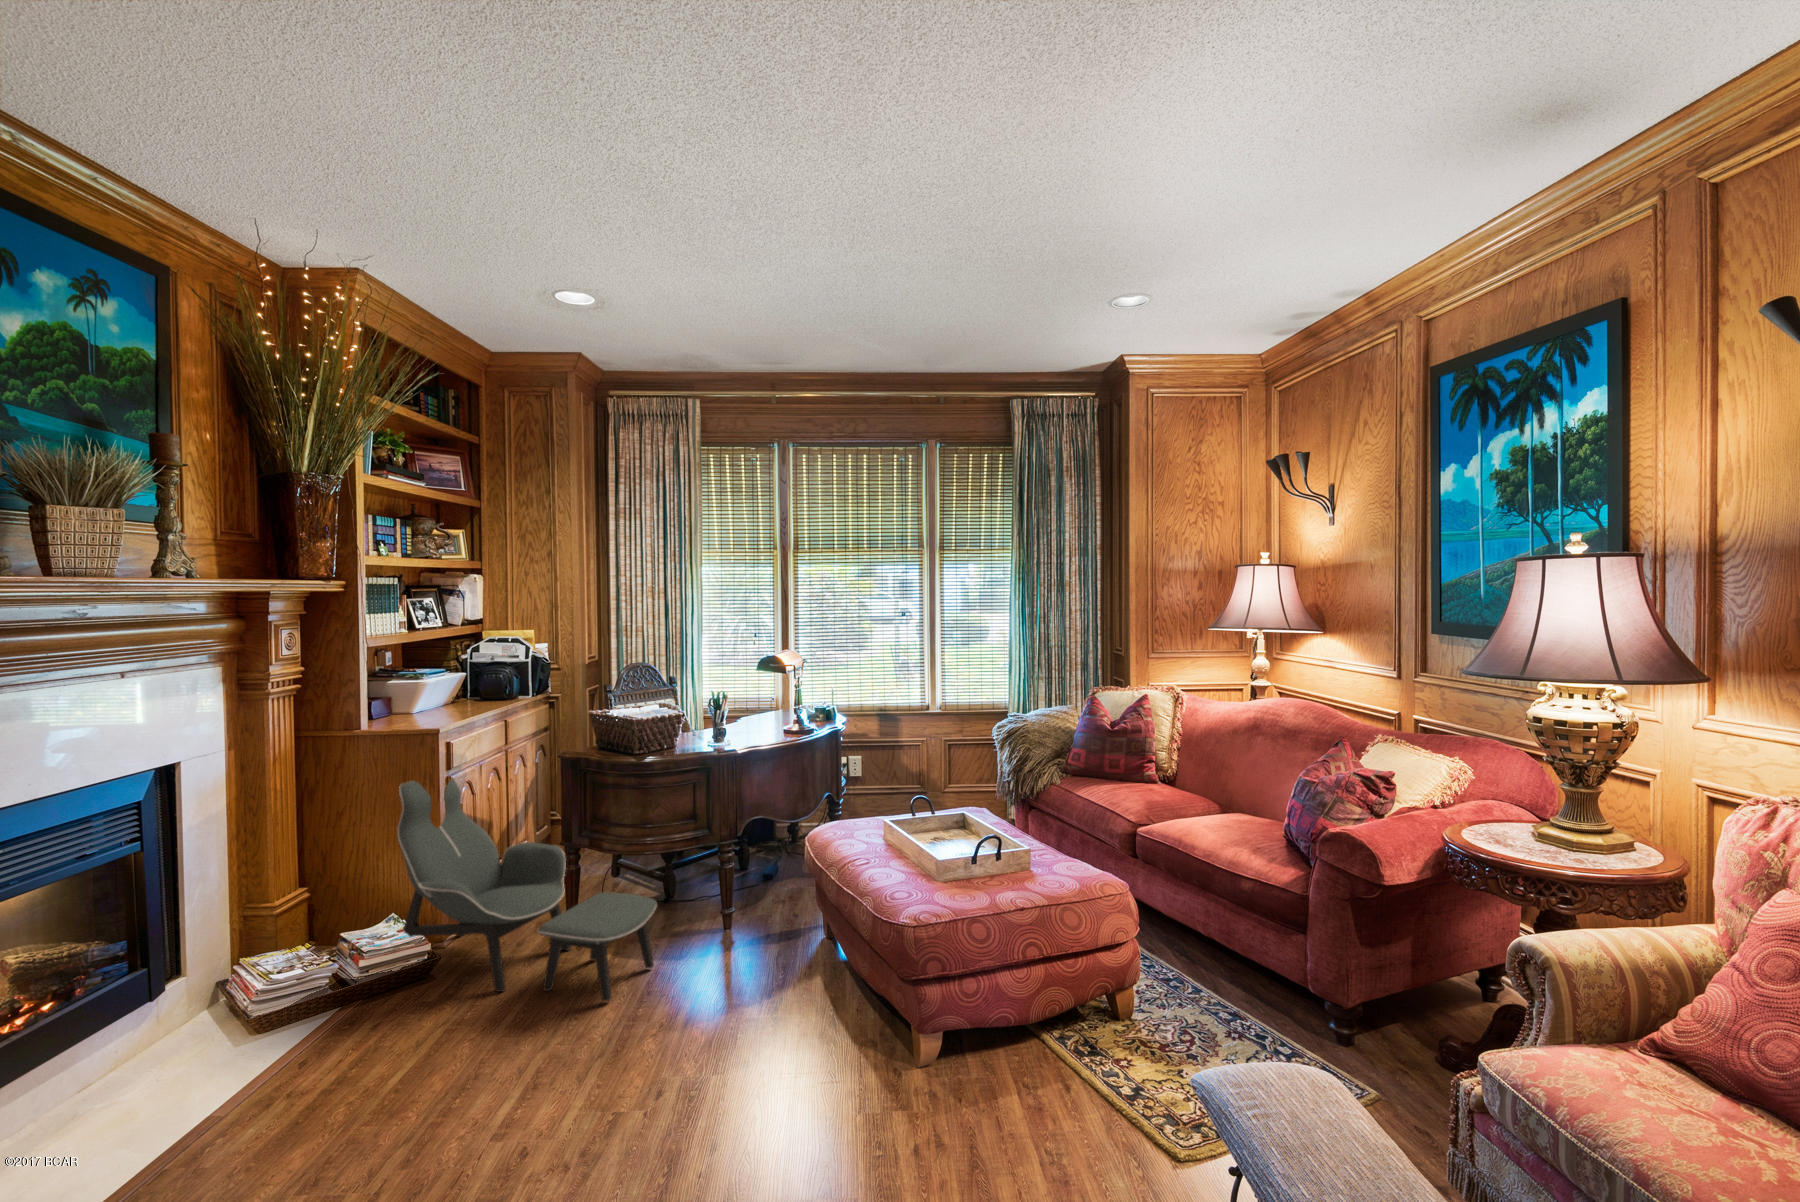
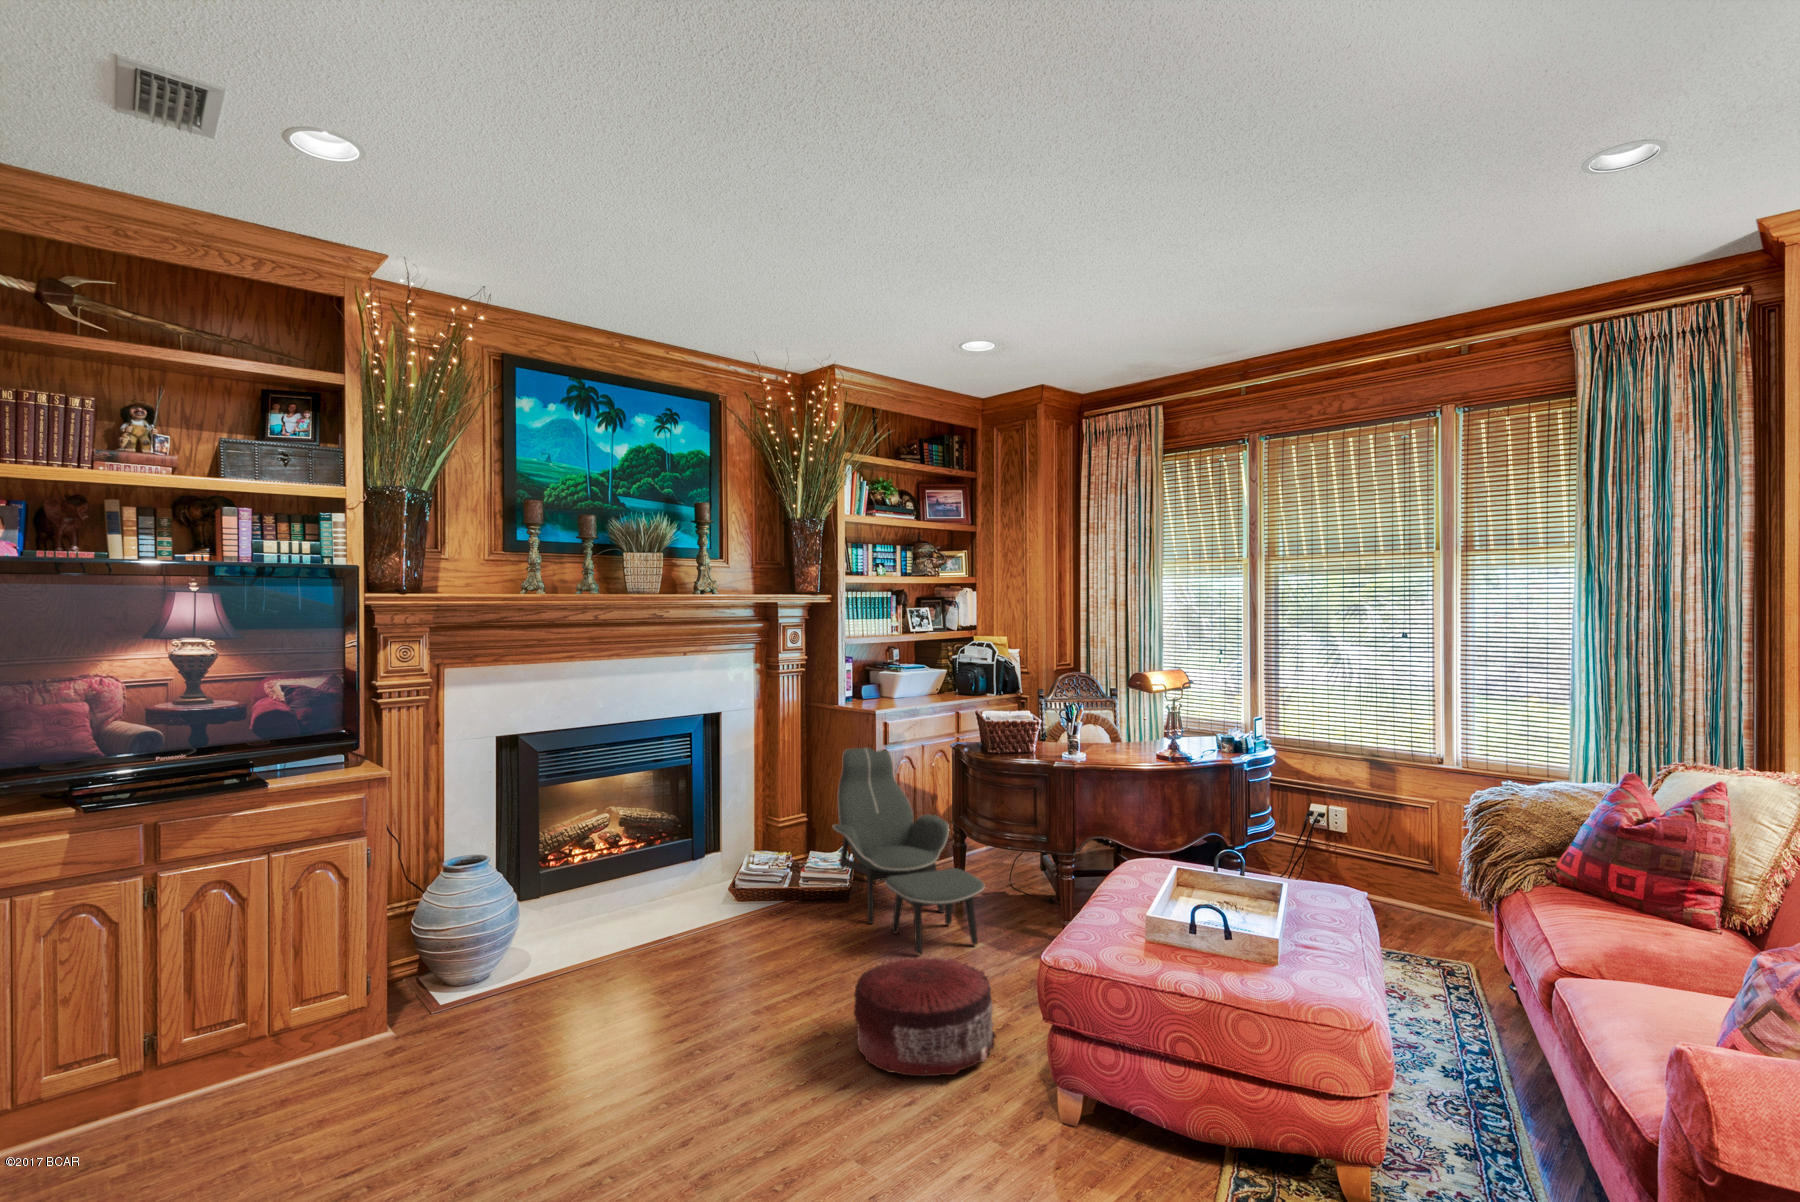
pouf: none [660,979,817,1129] -> present [854,958,996,1076]

